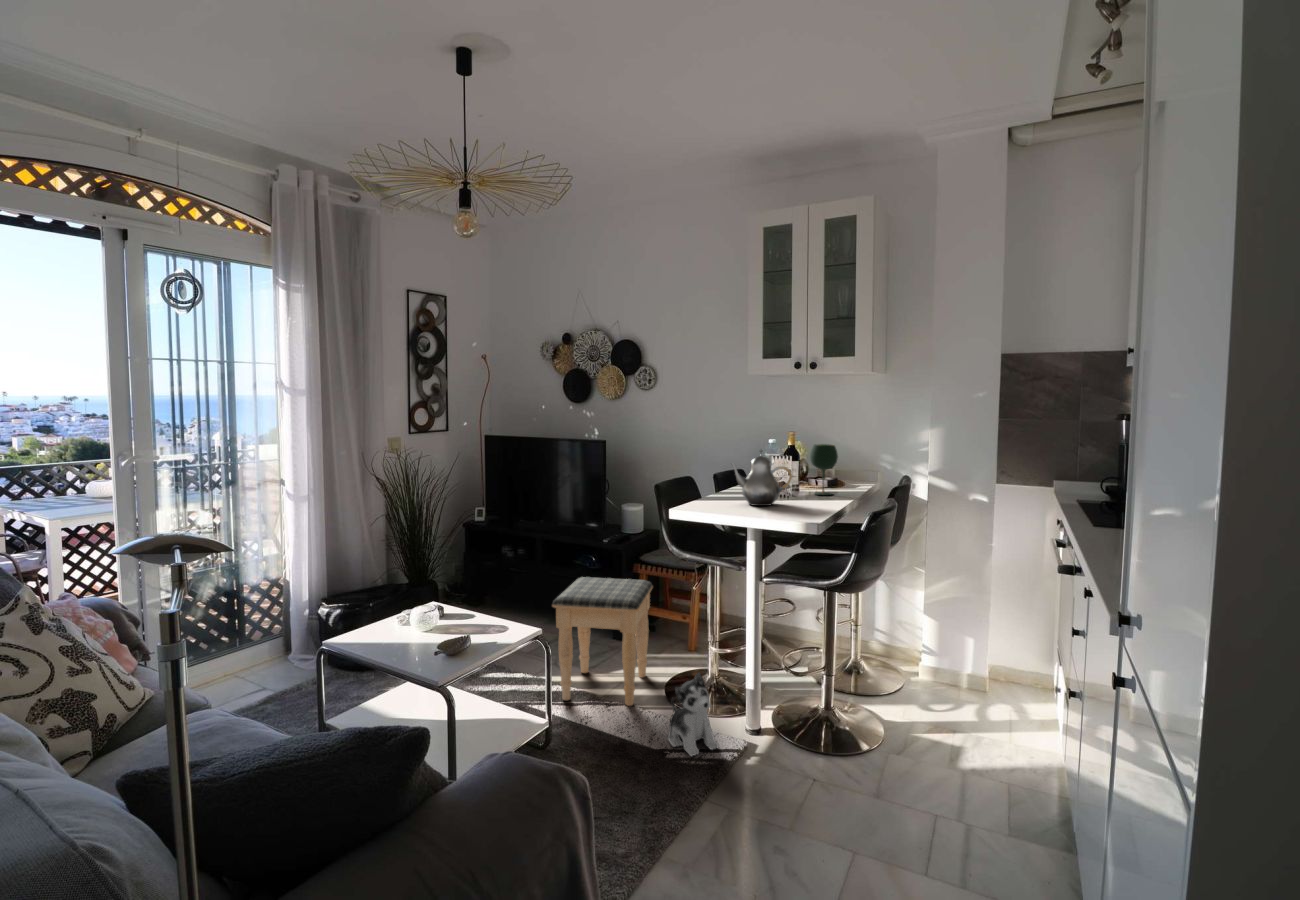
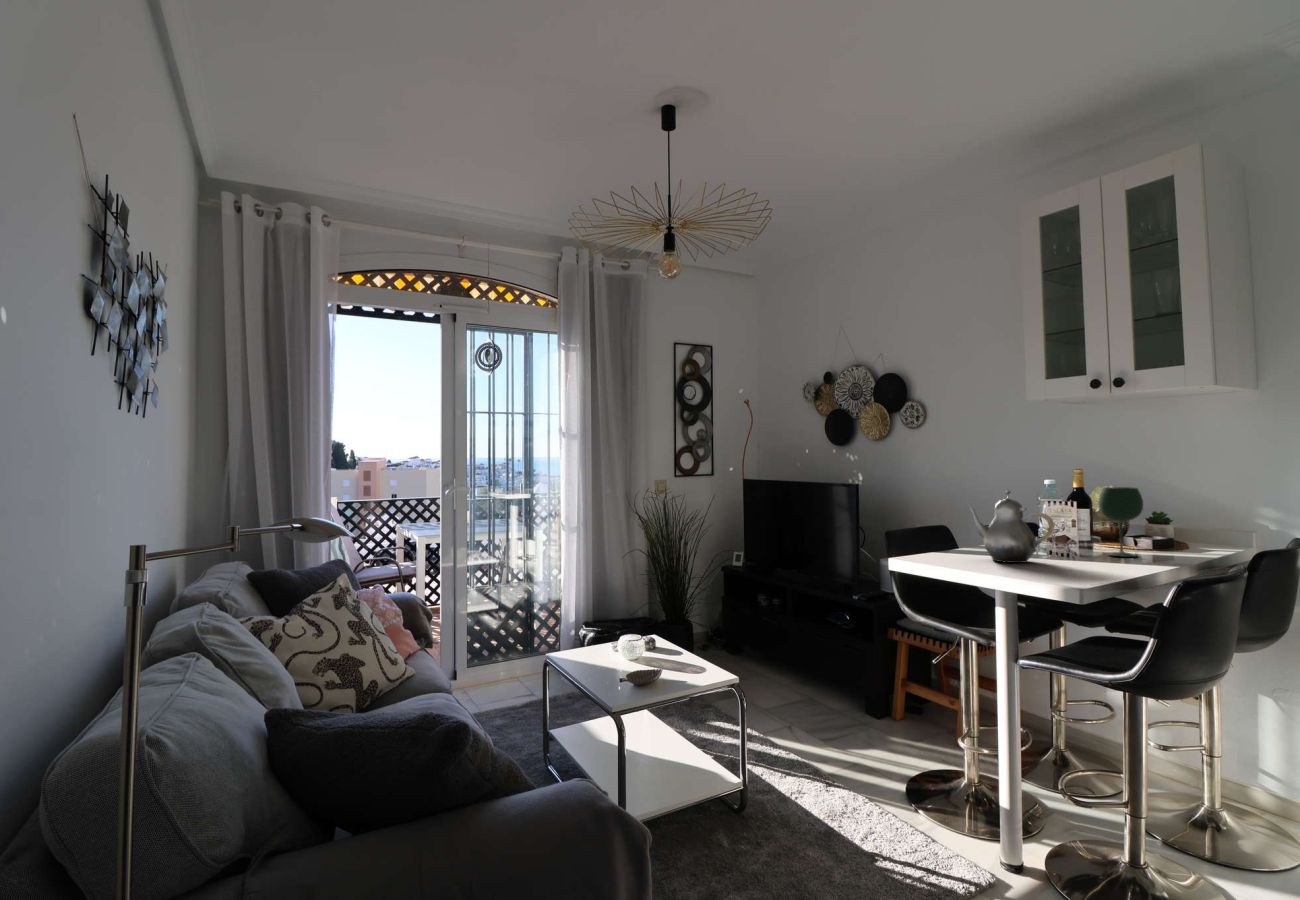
footstool: present [552,577,653,706] -> none [770,634,896,792]
plush toy: present [668,672,719,756] -> none [885,765,949,871]

